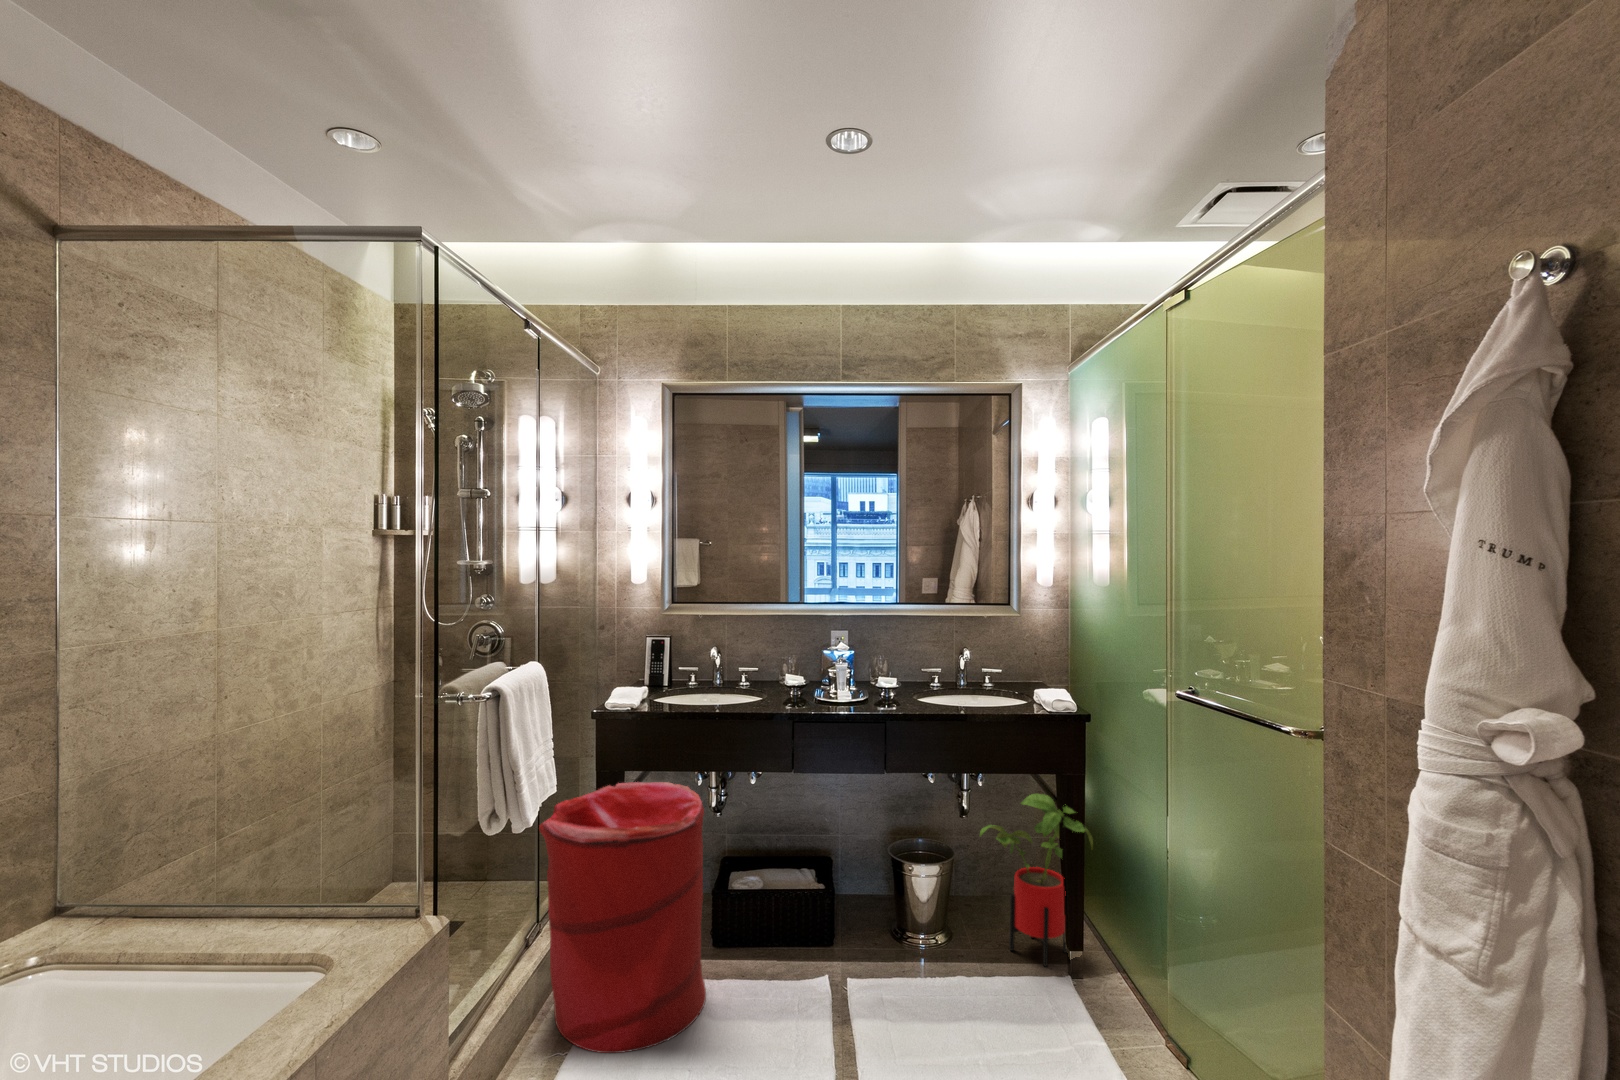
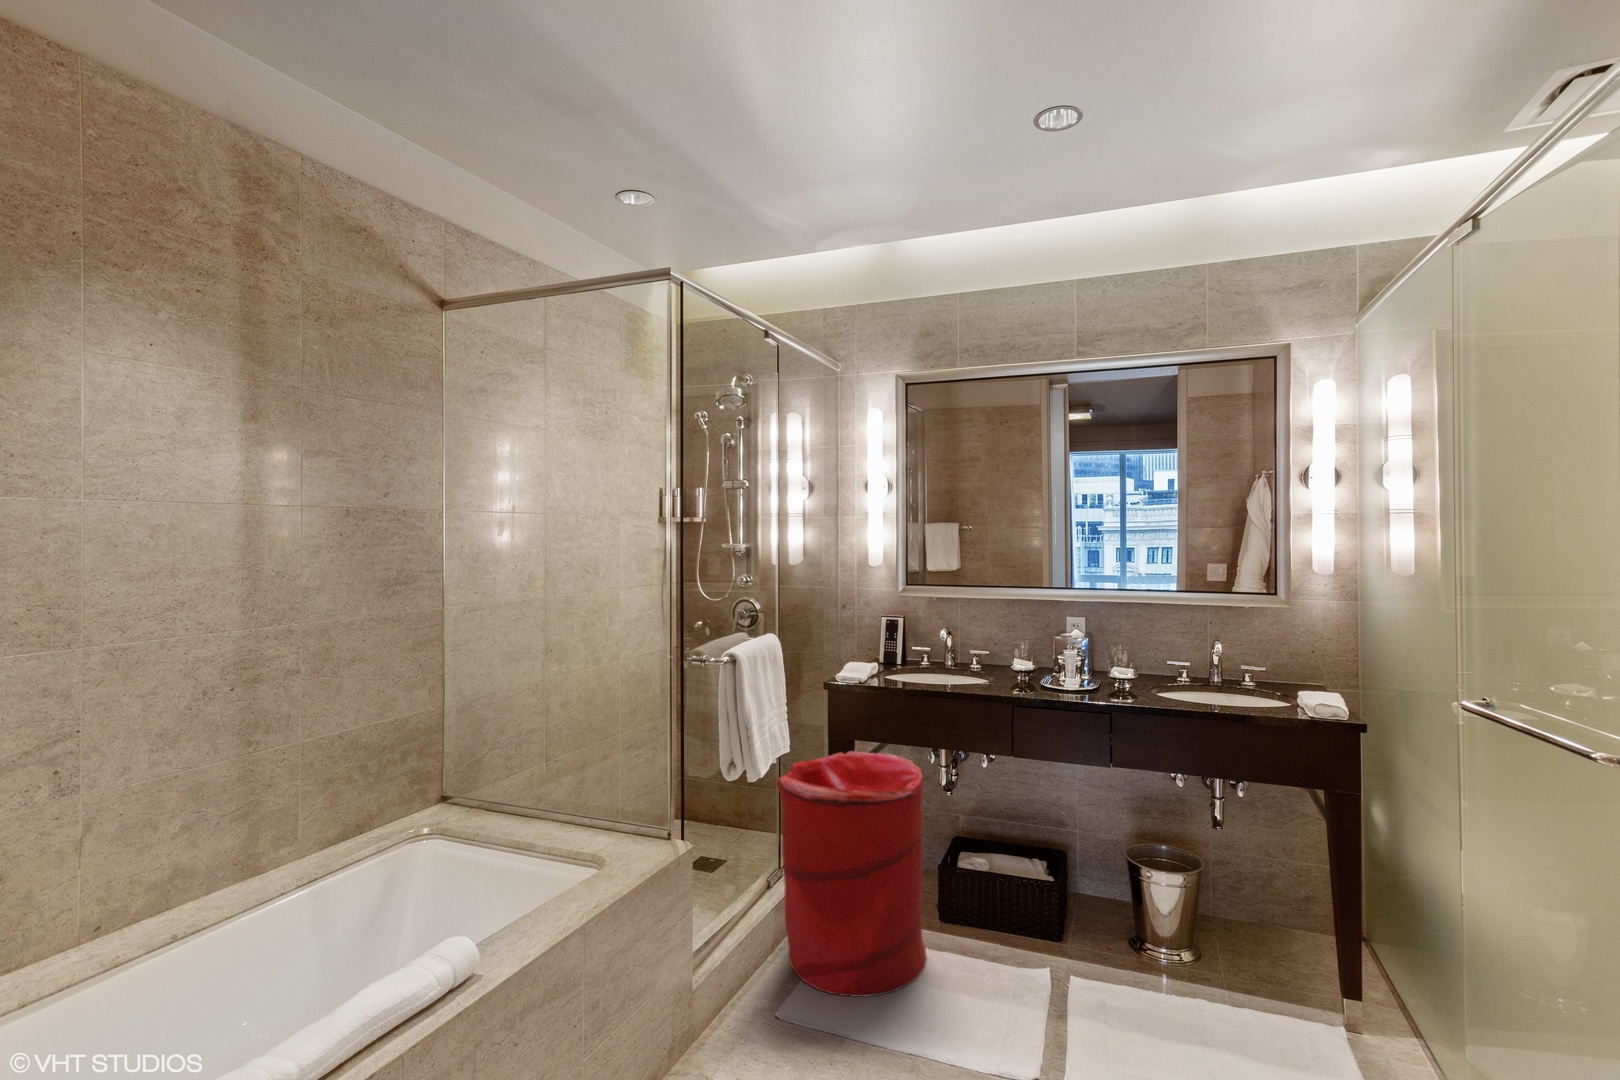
house plant: present [980,794,1093,967] -> none [1230,809,1380,1006]

